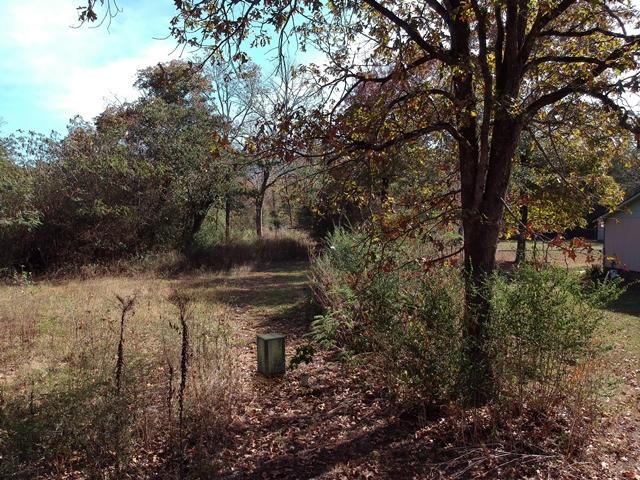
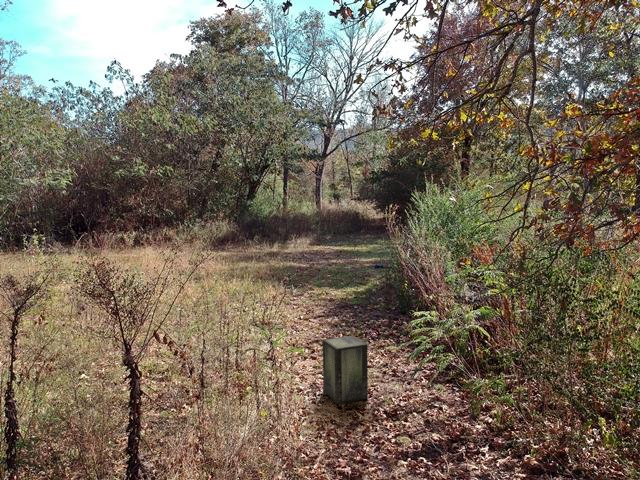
potted plant: present [288,345,318,385] -> none [376,363,423,430]

